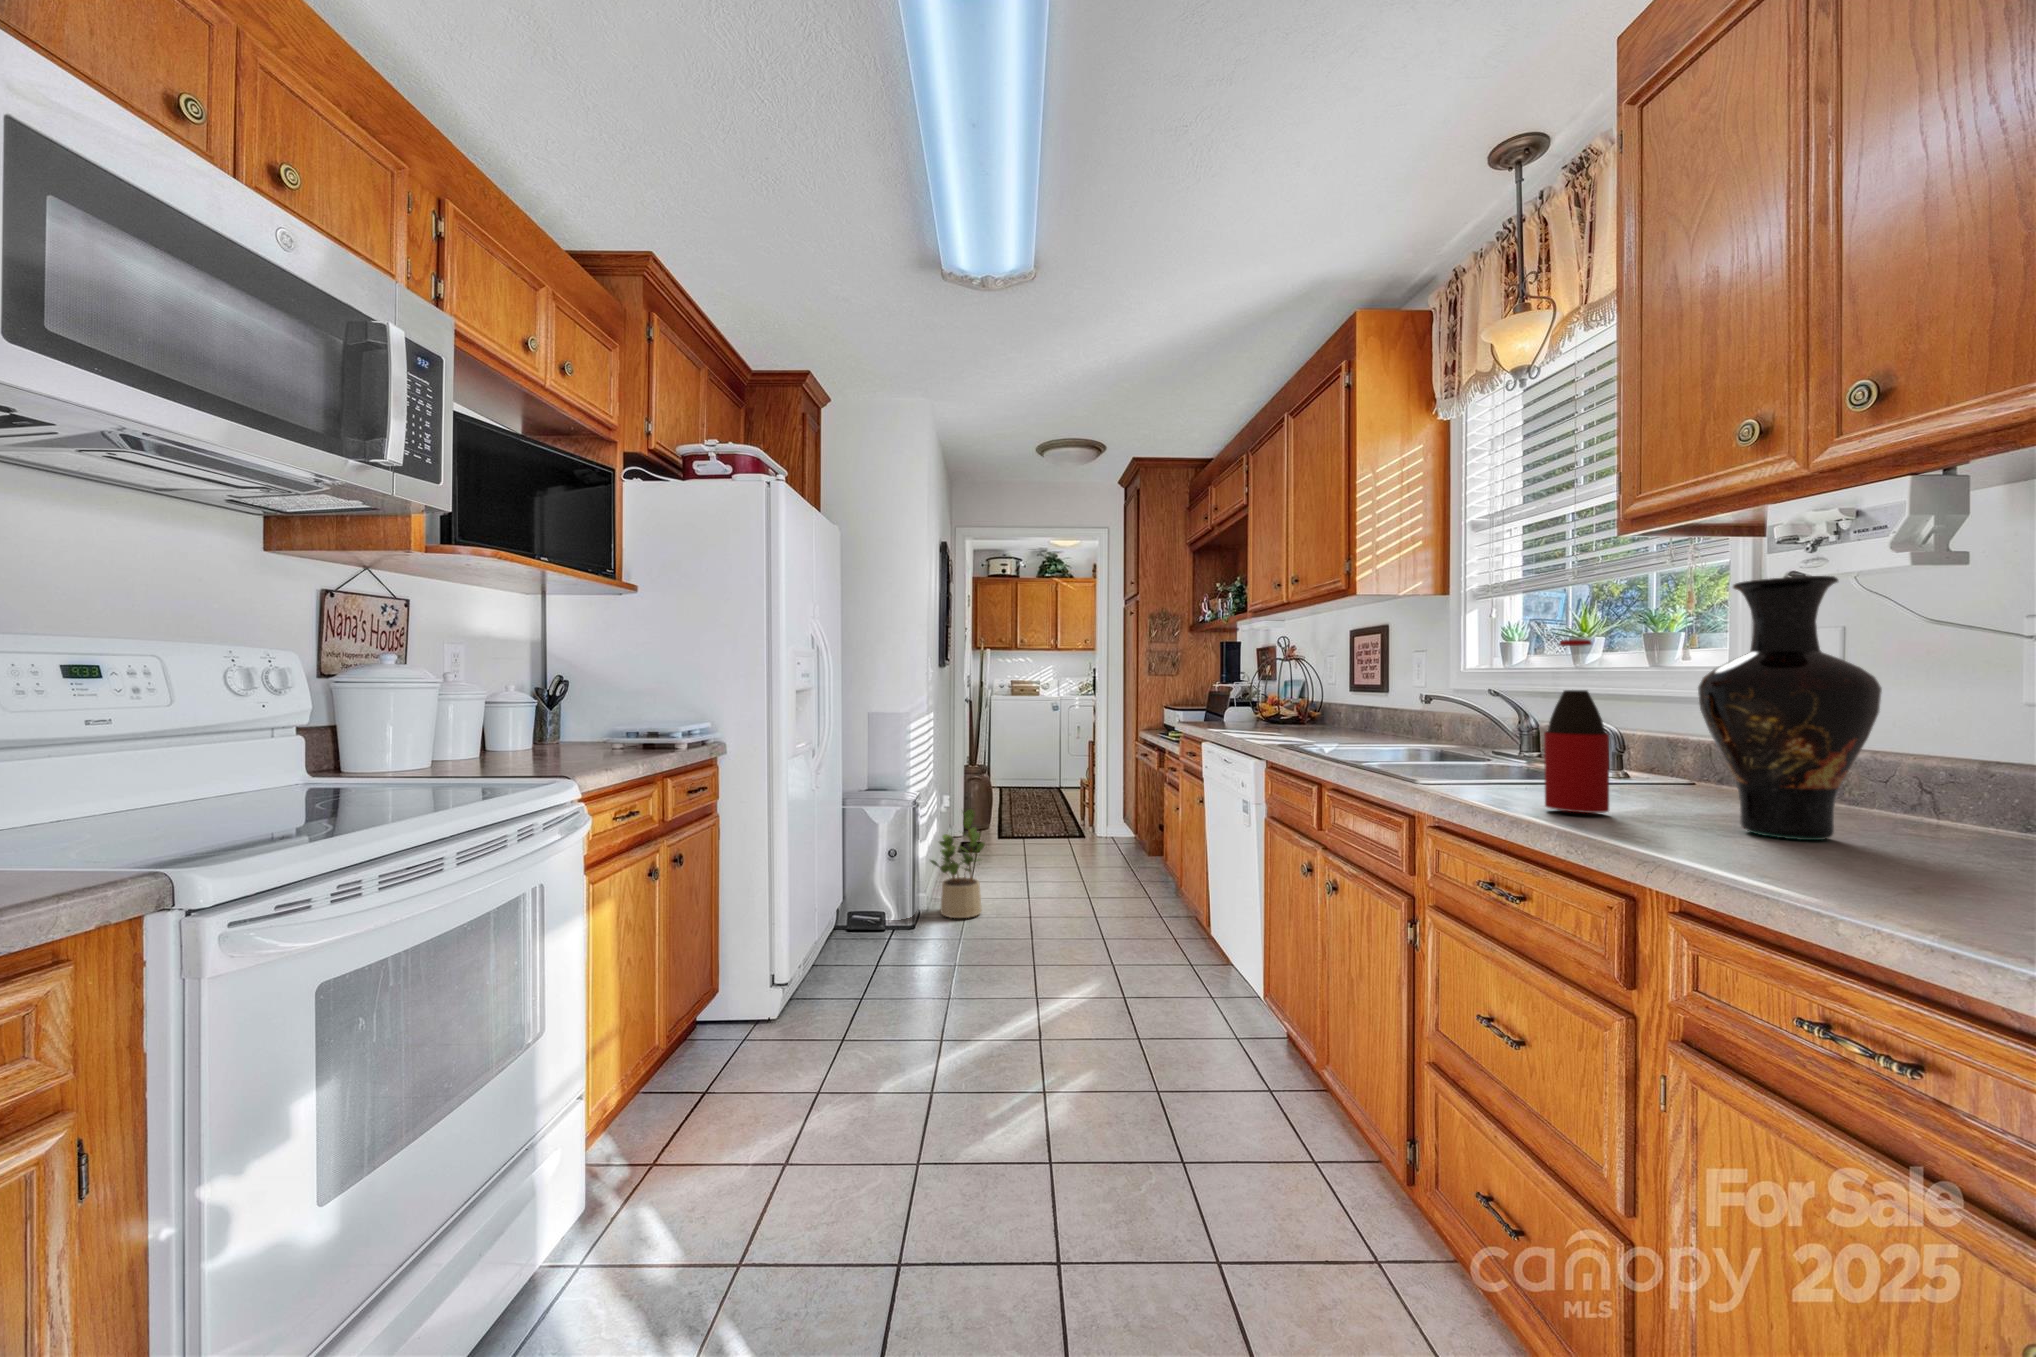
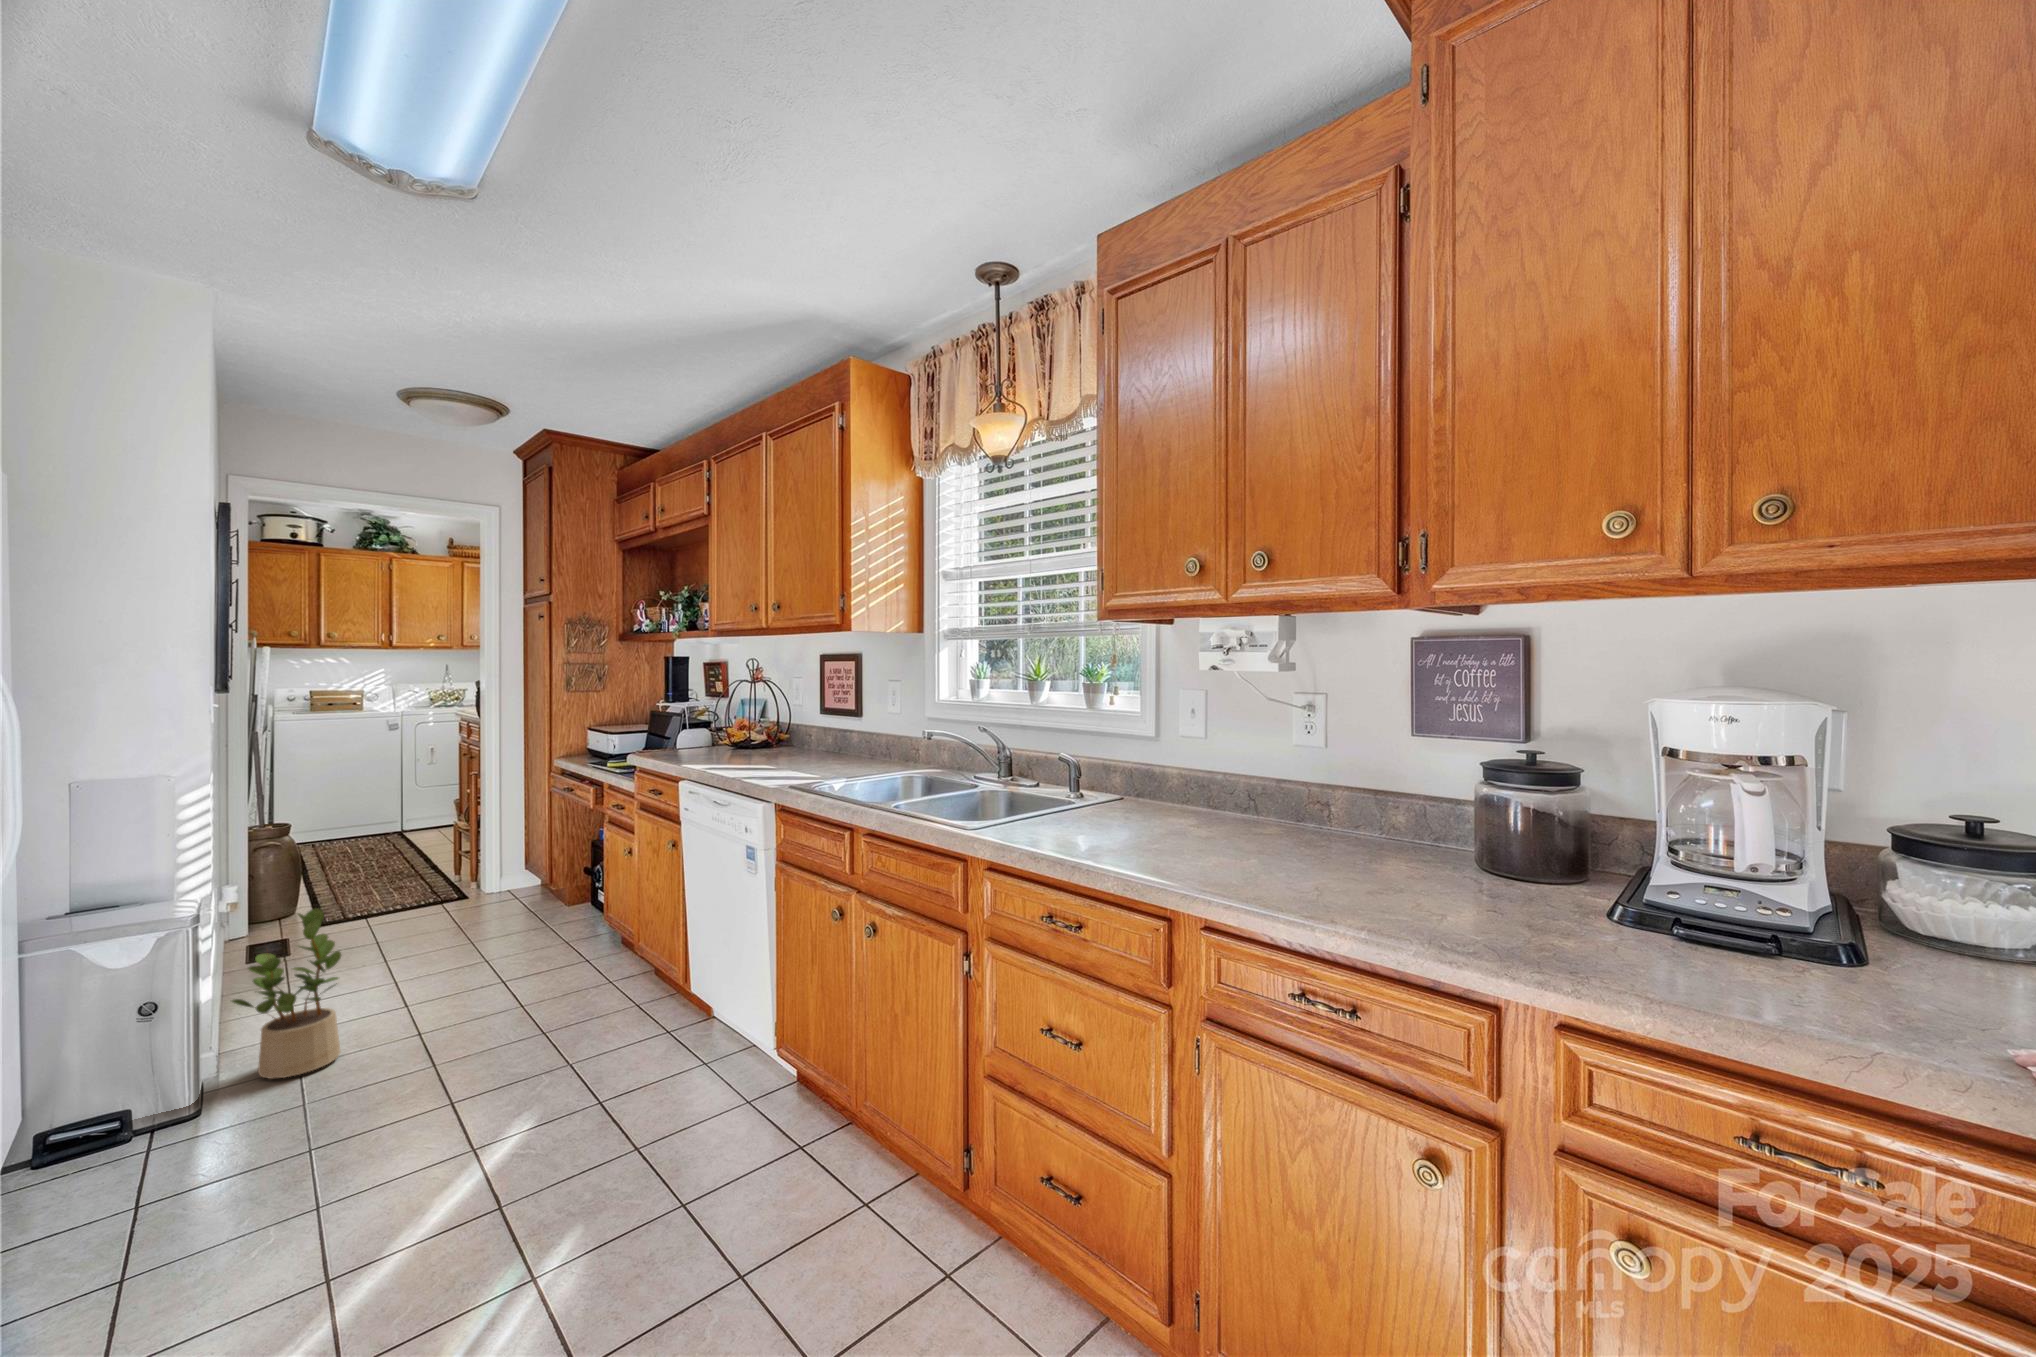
vase: present [1698,576,1882,840] -> none [1177,680,1266,855]
bottle: present [1544,640,1609,813] -> none [1083,715,1123,853]

